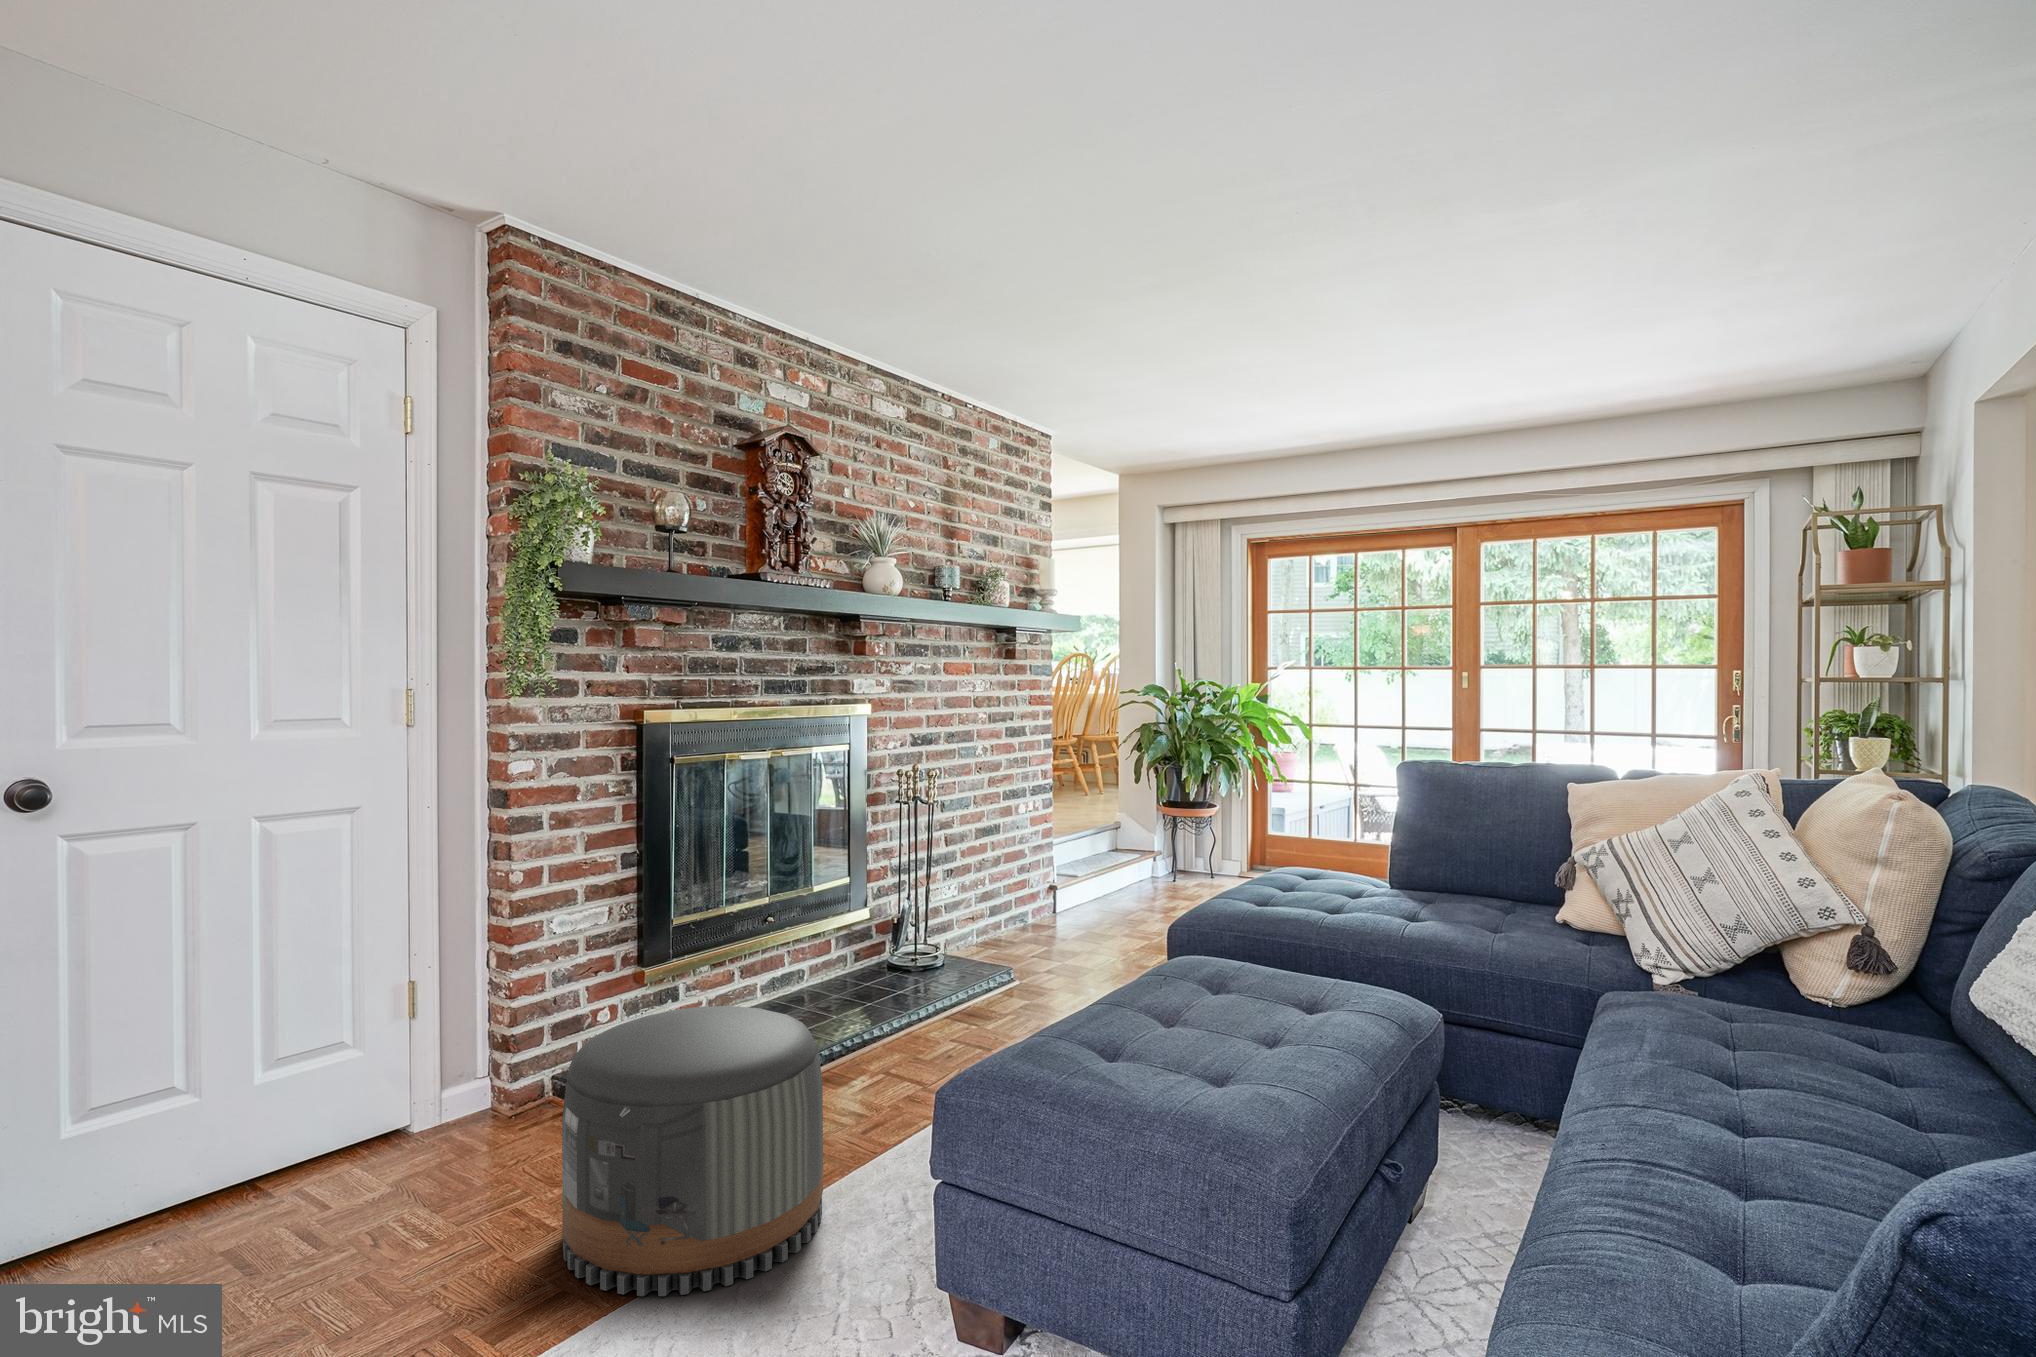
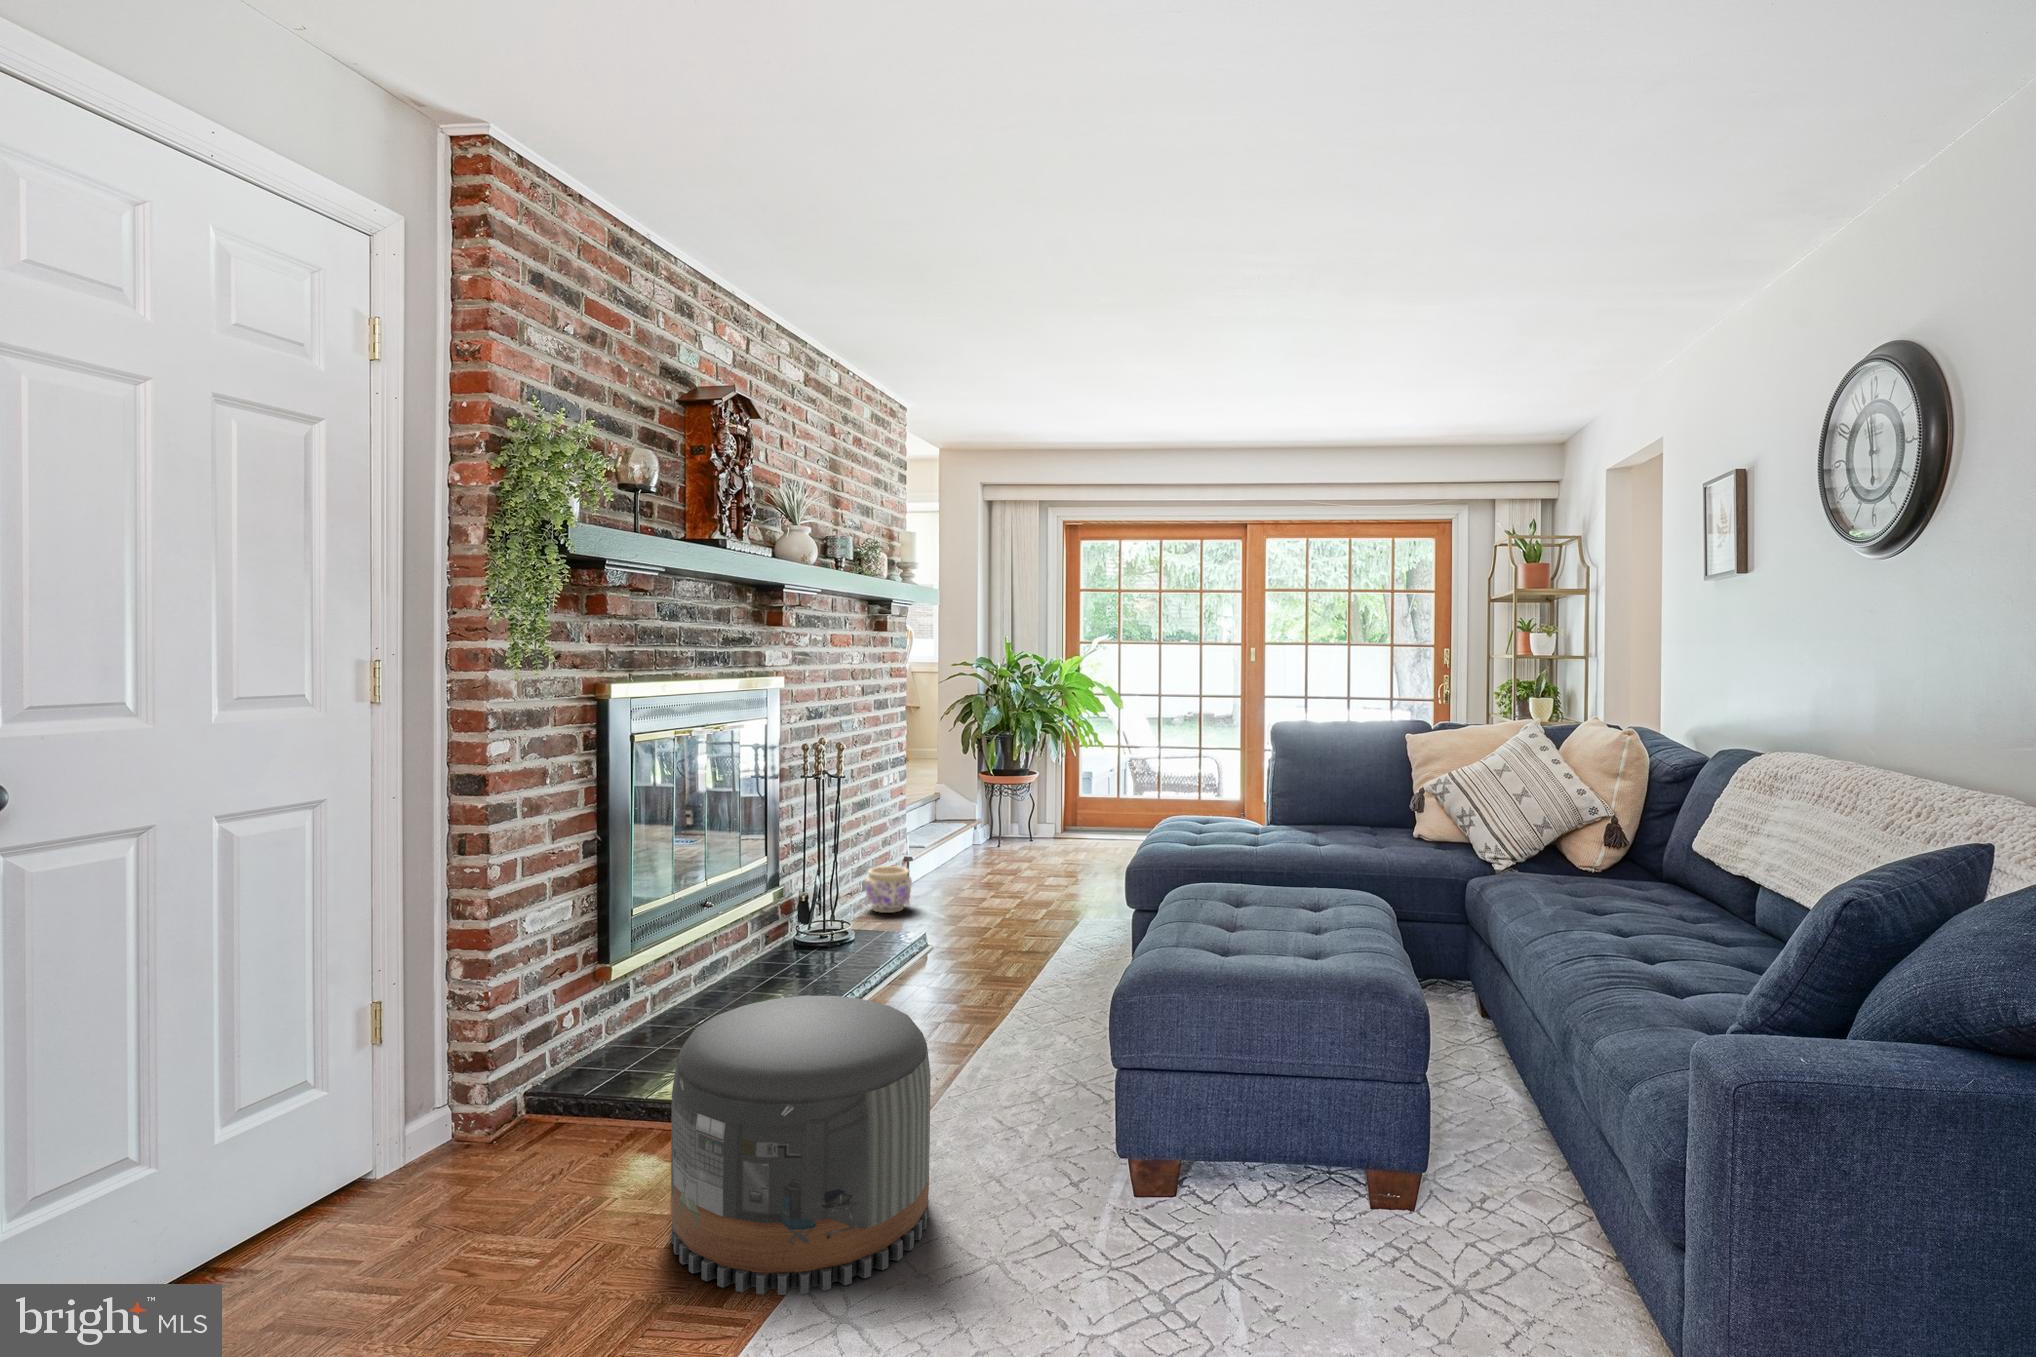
planter: none [989,893,1036,941] -> present [865,866,912,913]

